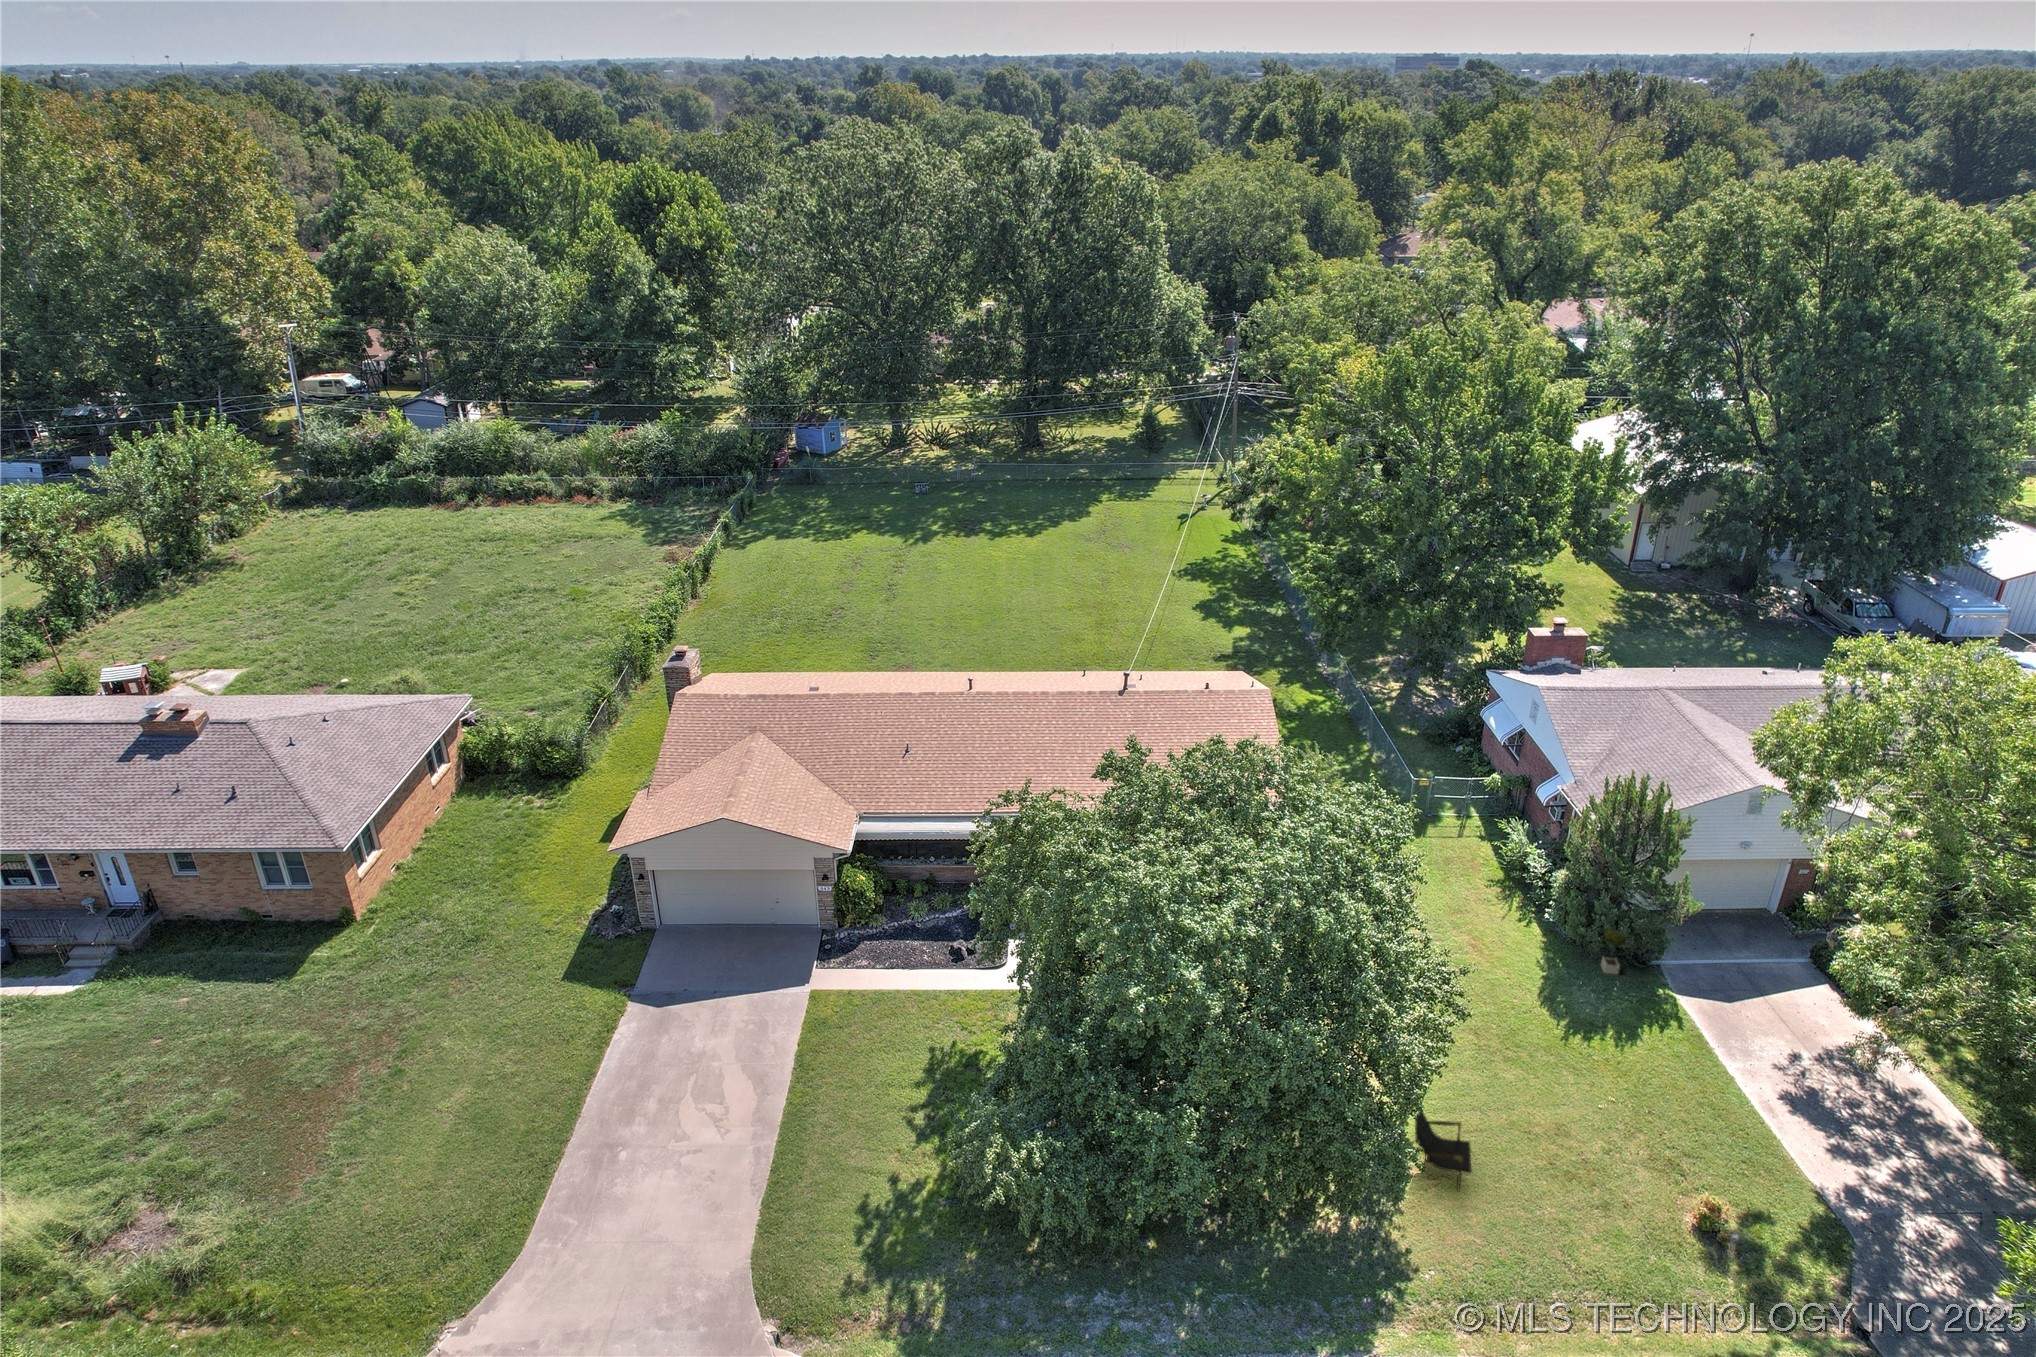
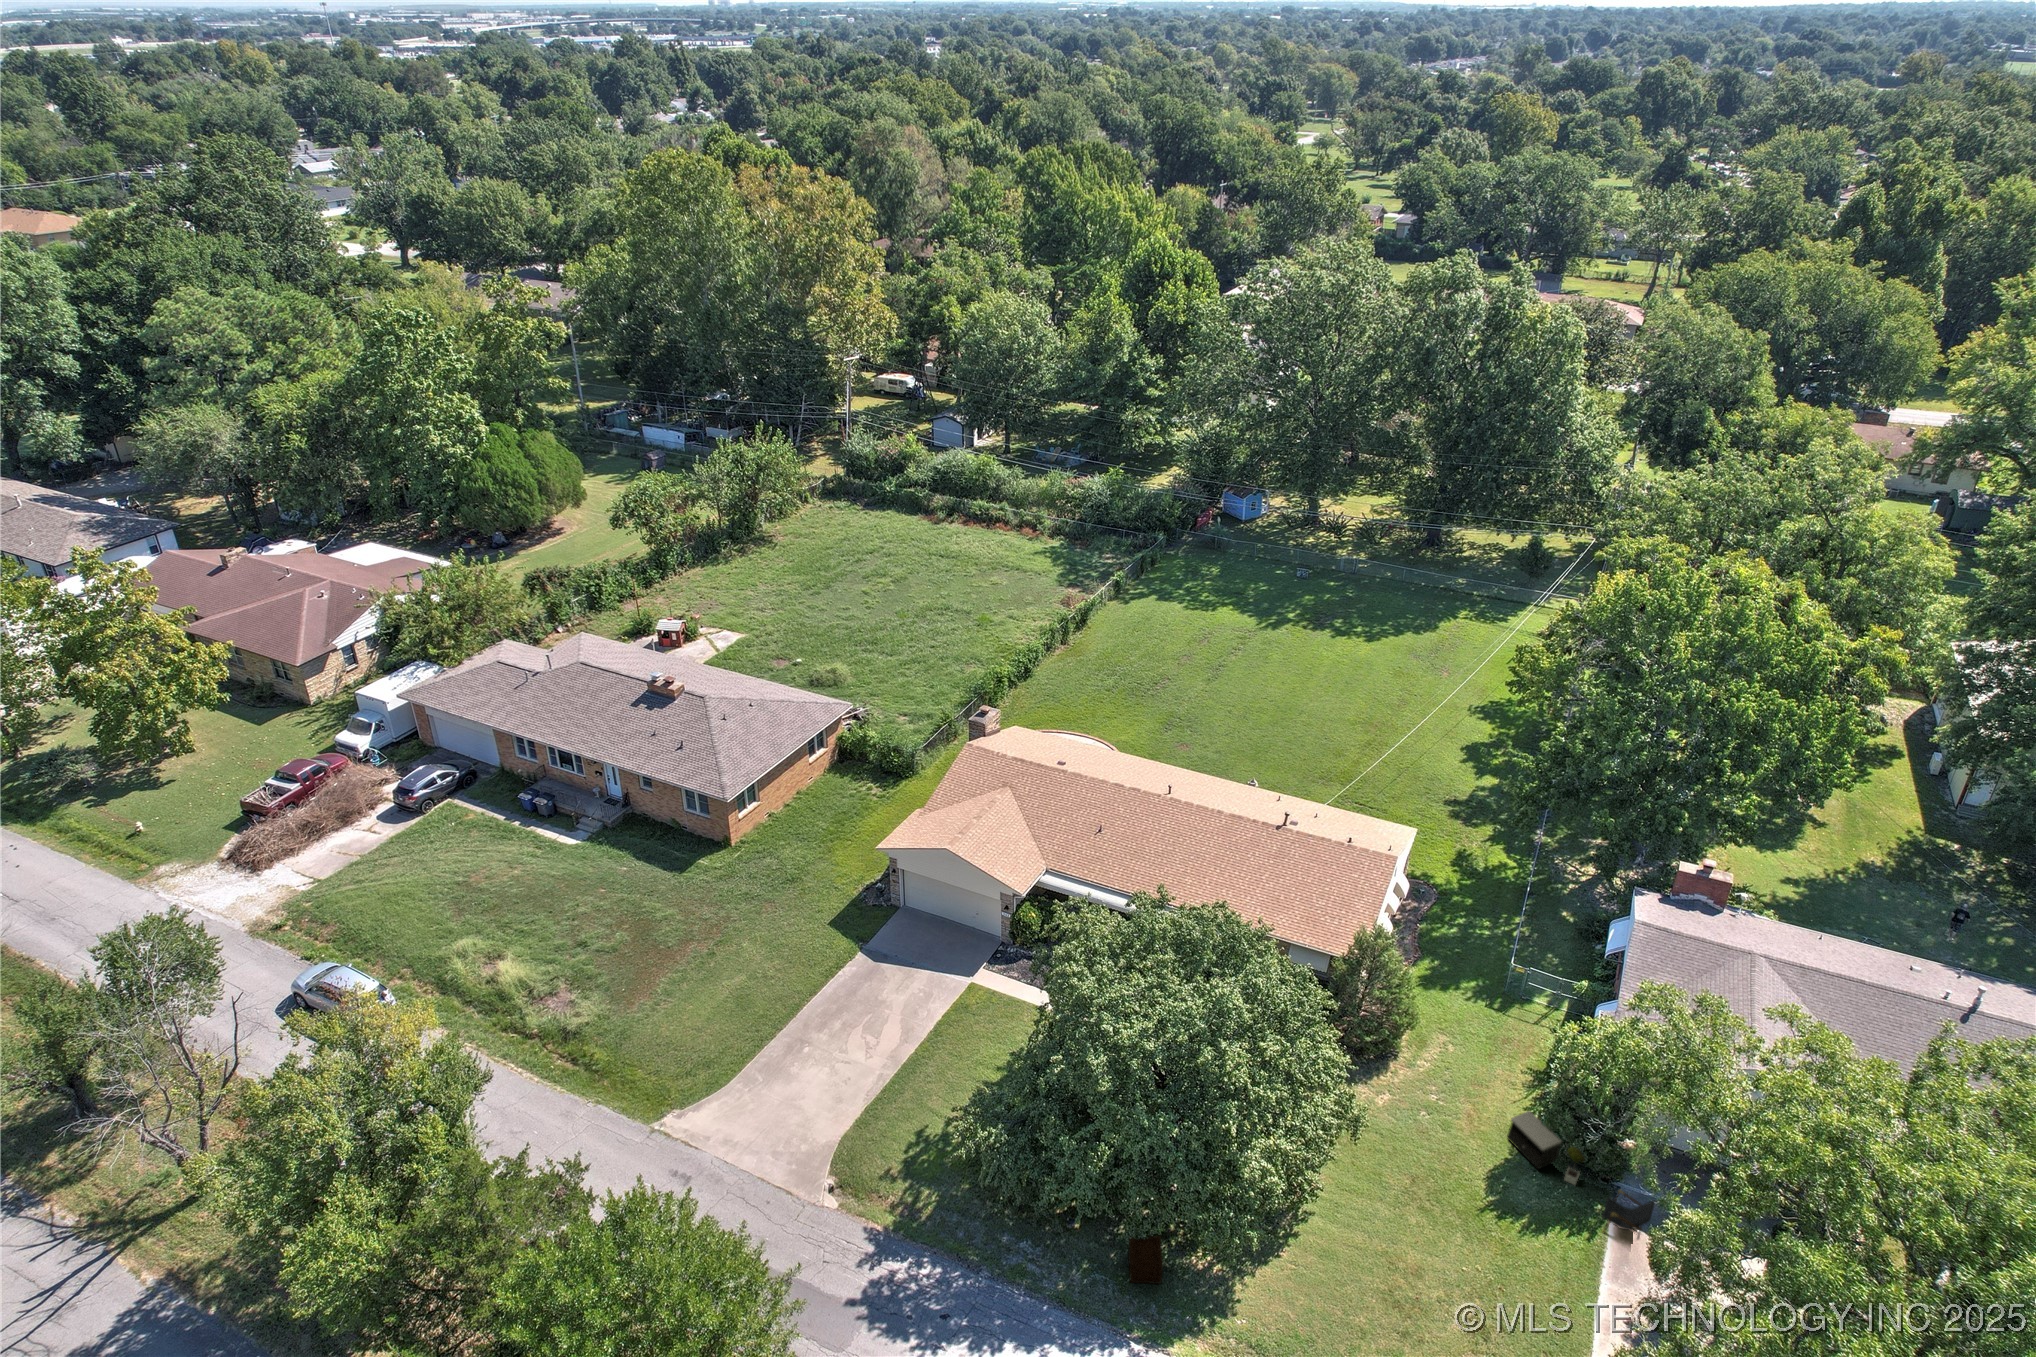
storage bench: none [1525,910,1592,971] -> present [1507,1111,1561,1169]
lounge chair: present [1415,1111,1471,1190] -> present [1602,1190,1655,1239]
wooden crate: none [1233,1208,1302,1293] -> present [1128,1236,1163,1284]

